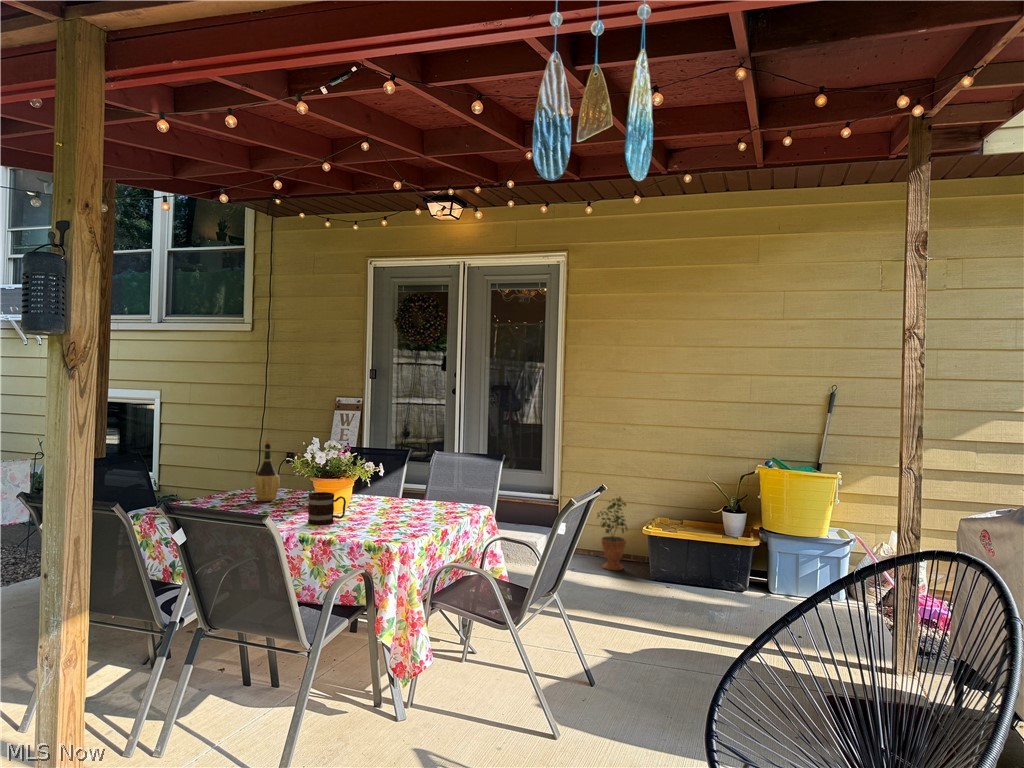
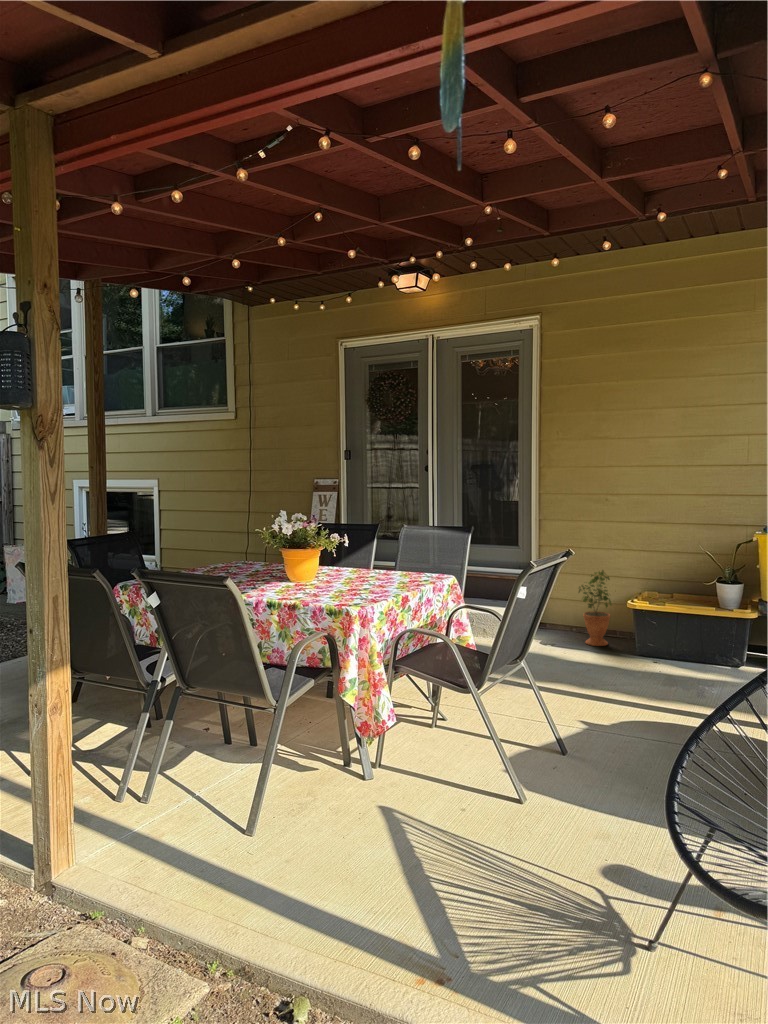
wine bottle: present [254,440,280,501] -> none [228,514,252,573]
mug: present [308,492,346,525] -> none [274,560,310,591]

